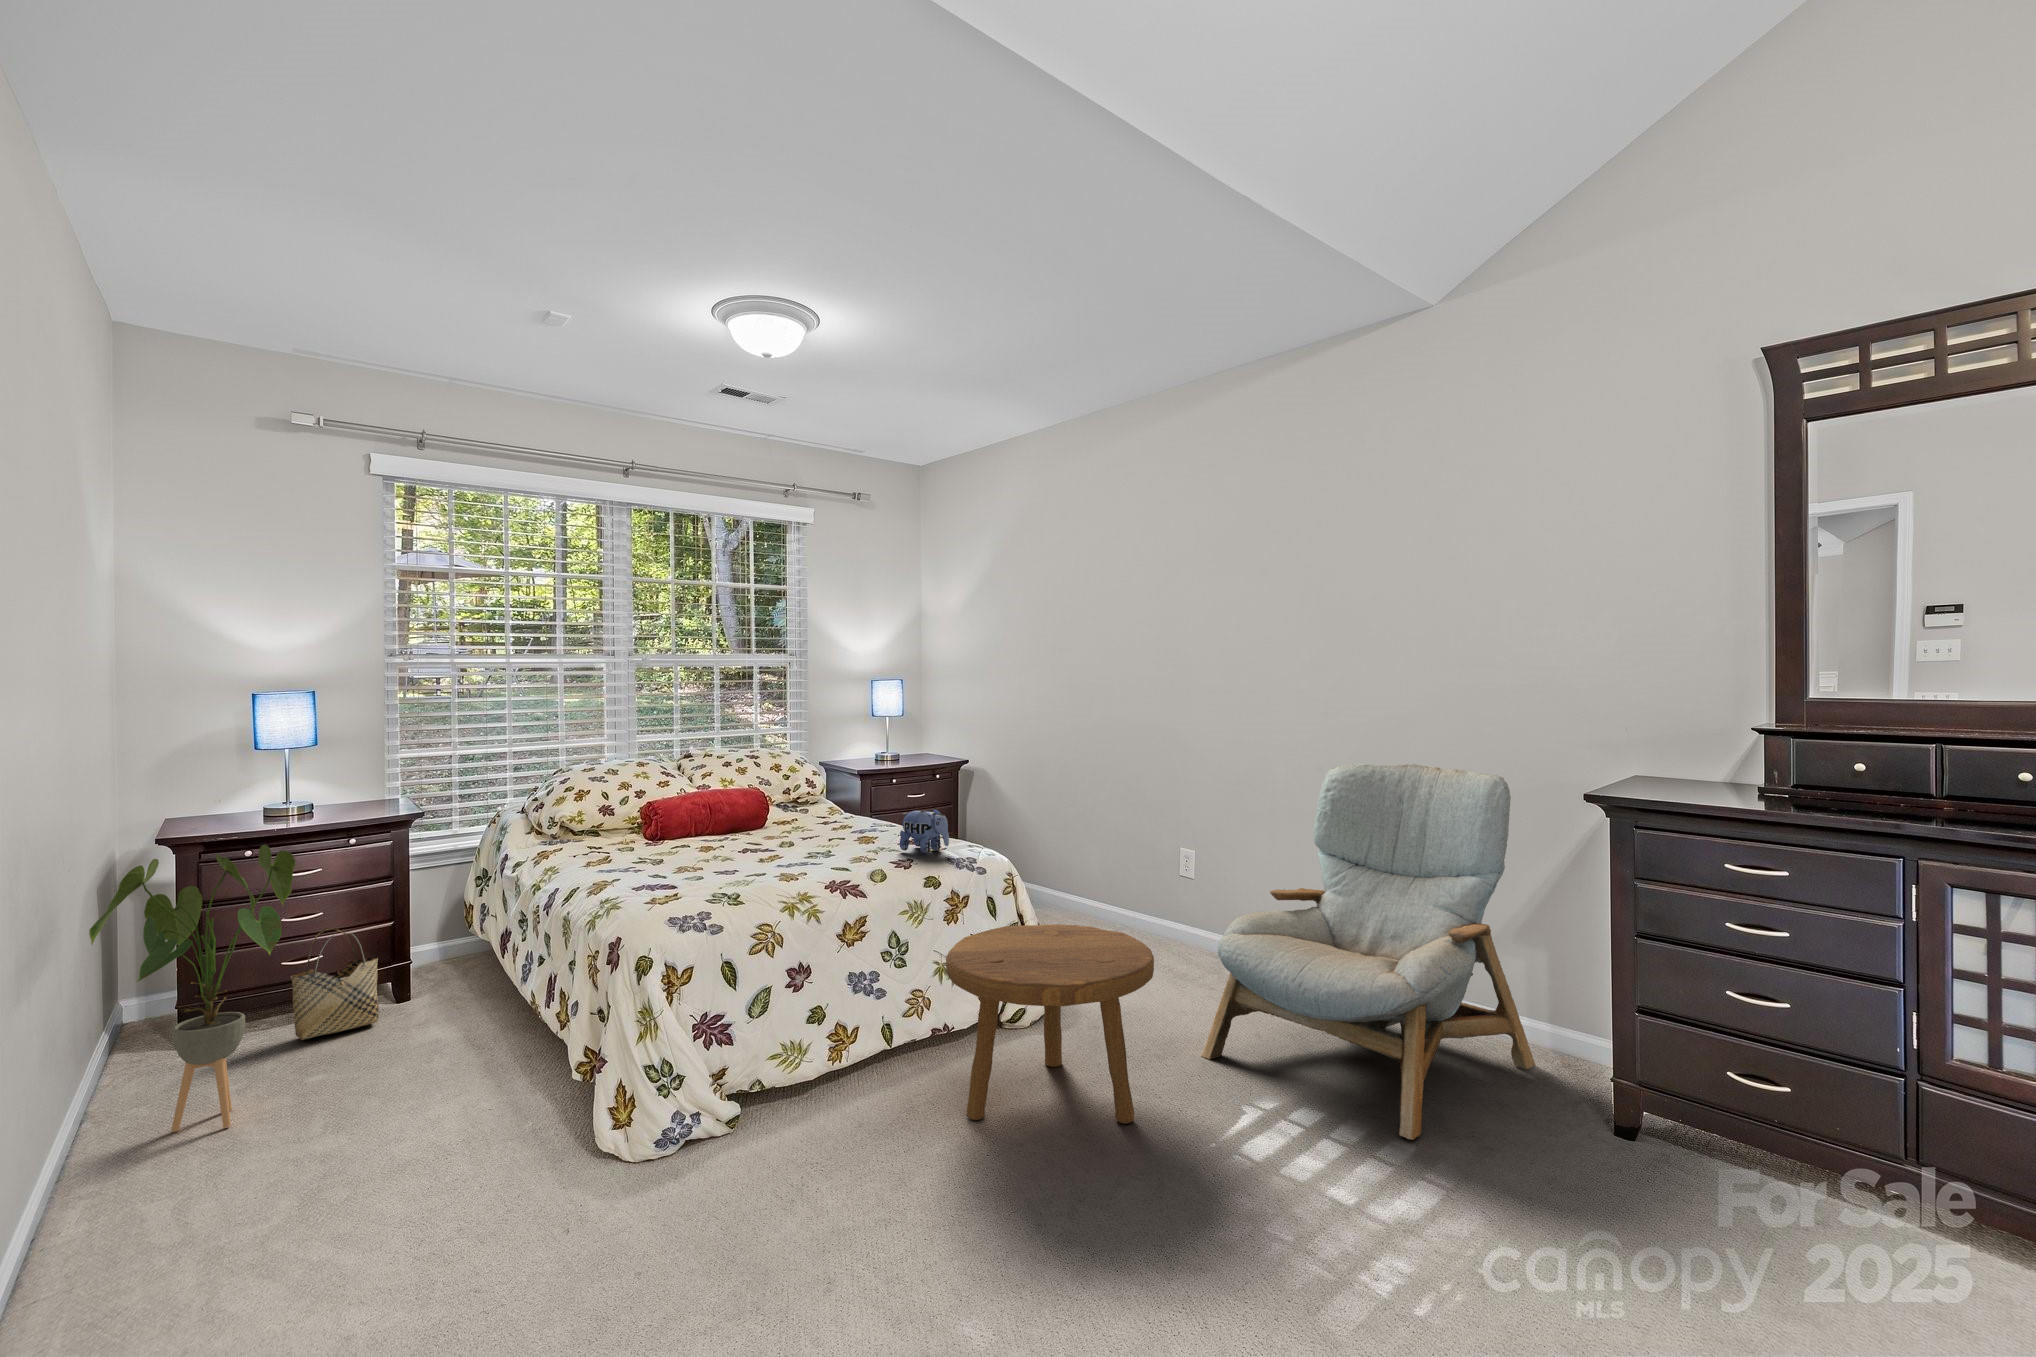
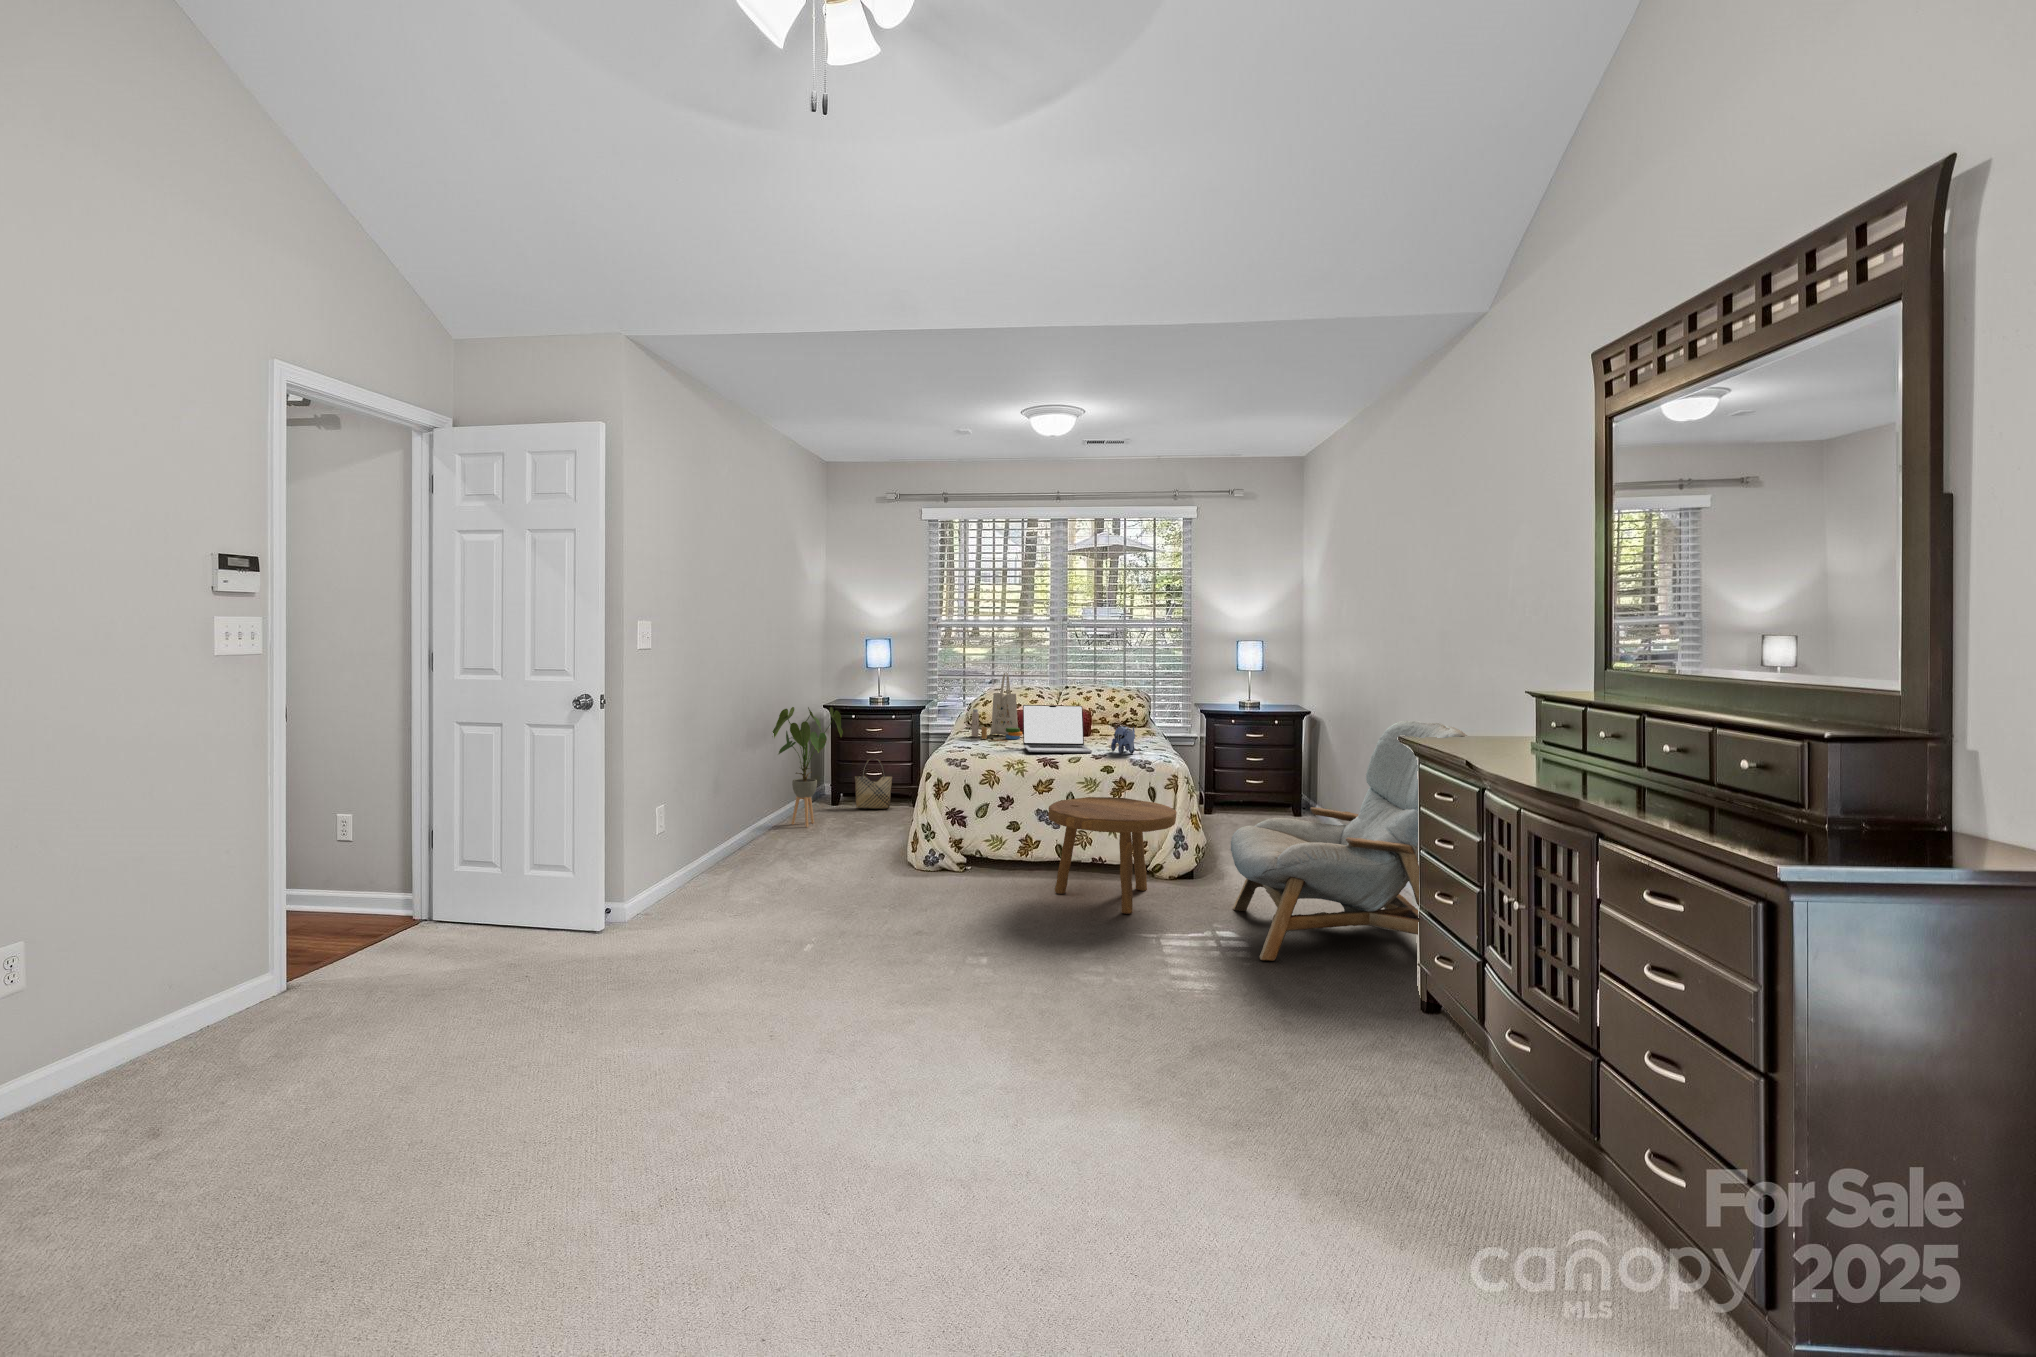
tote bag: none [599,741,698,861] -> present [972,672,1022,742]
laptop: none [739,785,881,876] -> present [1023,705,1092,753]

